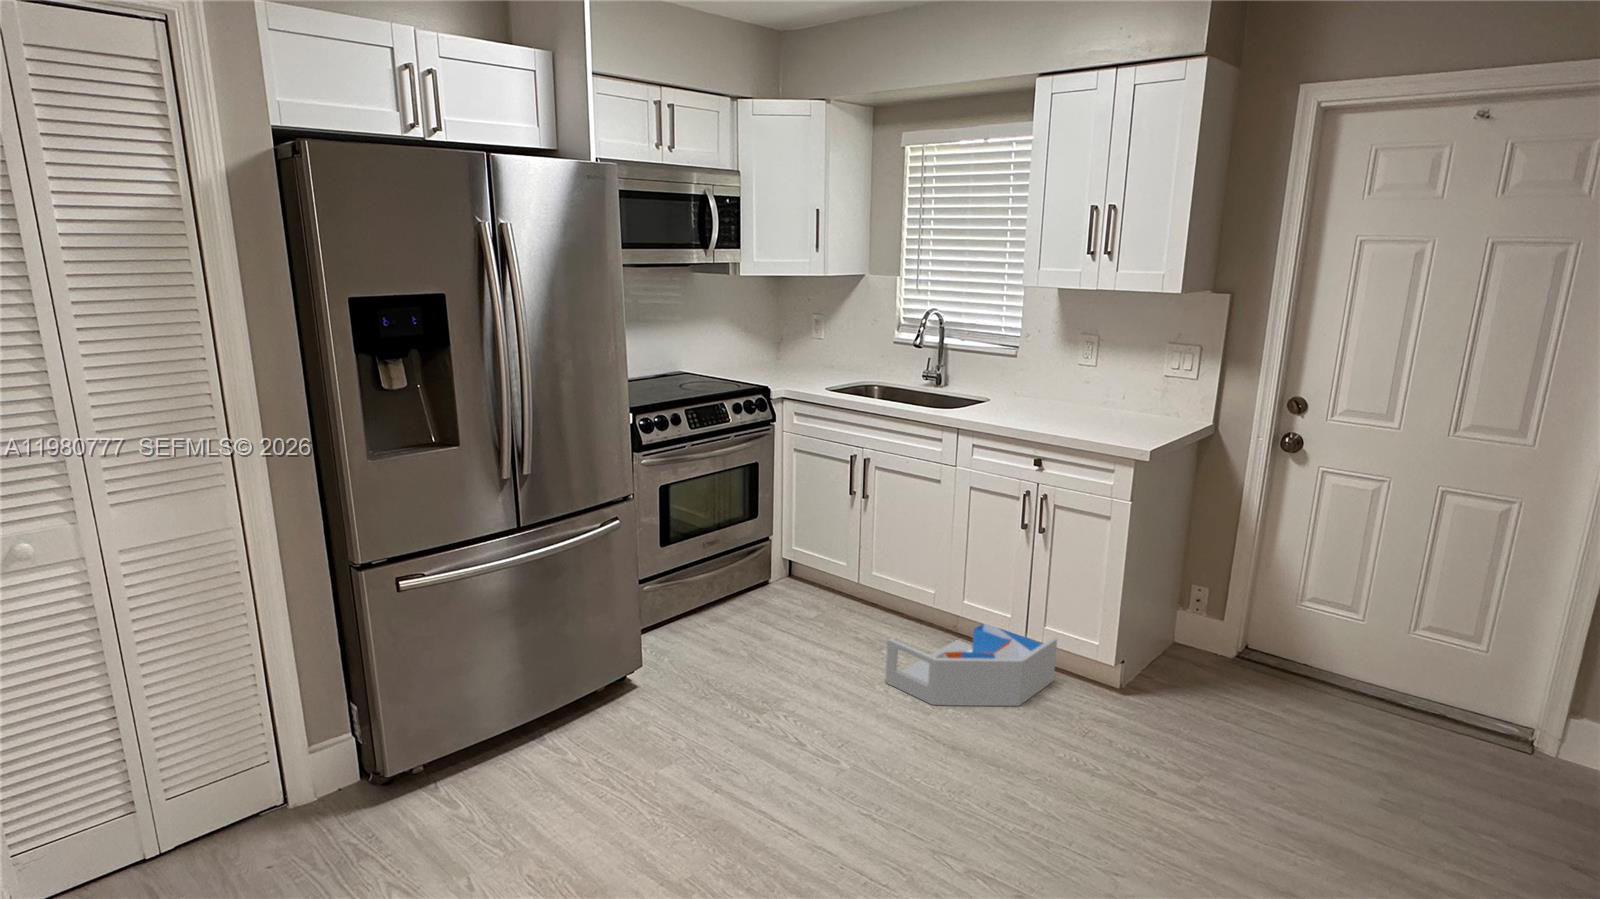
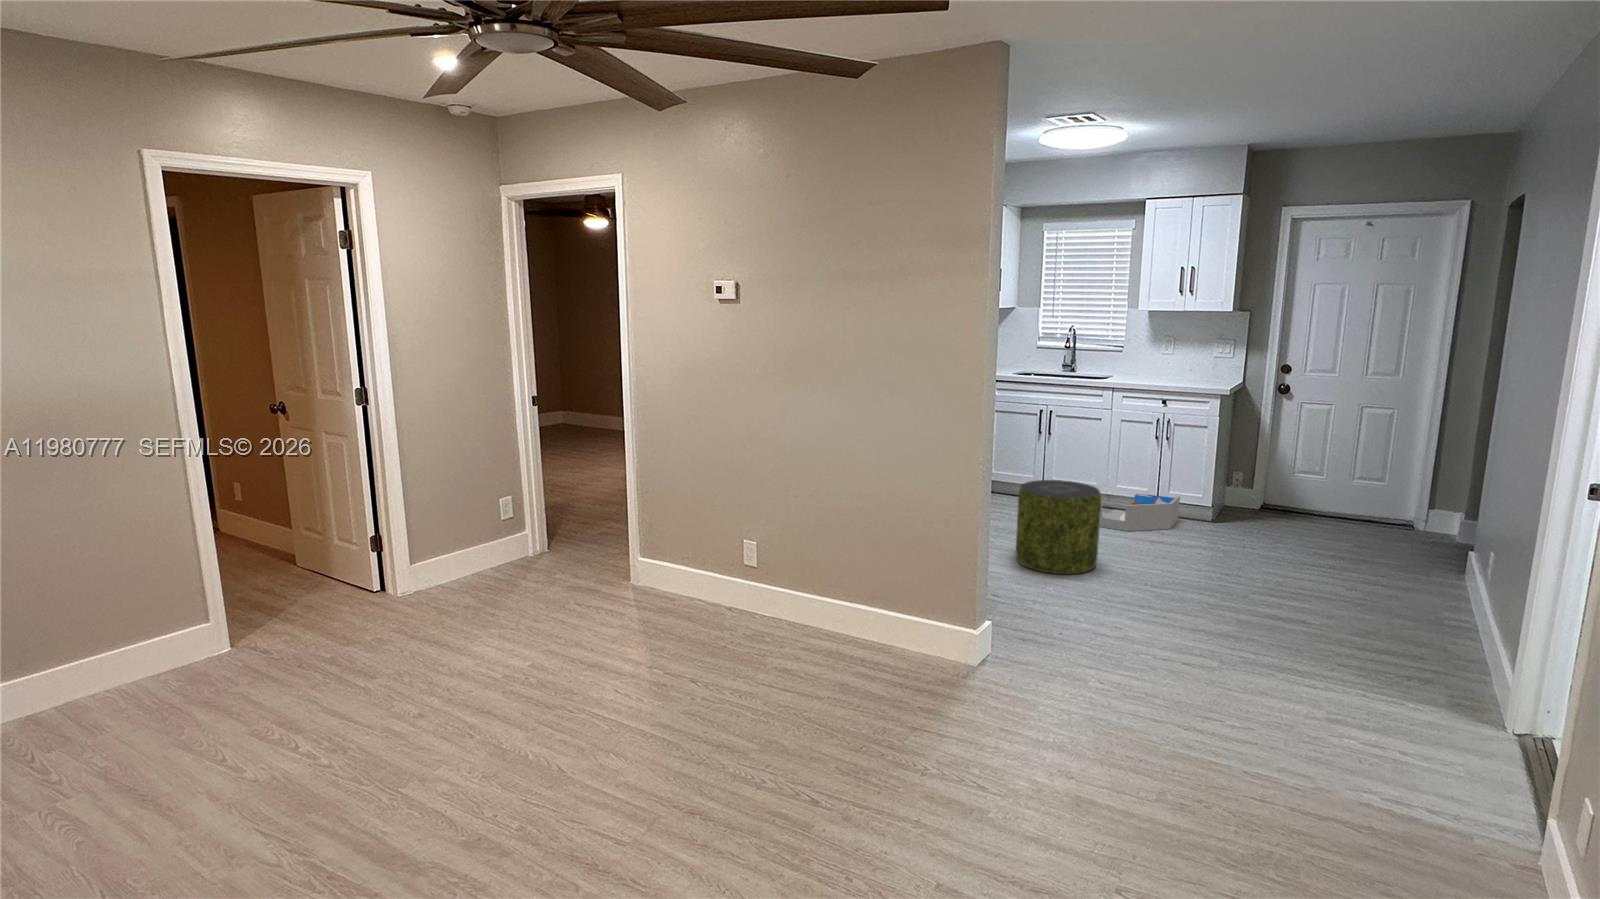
pouf: none [619,623,782,847] -> present [1016,480,1101,574]

